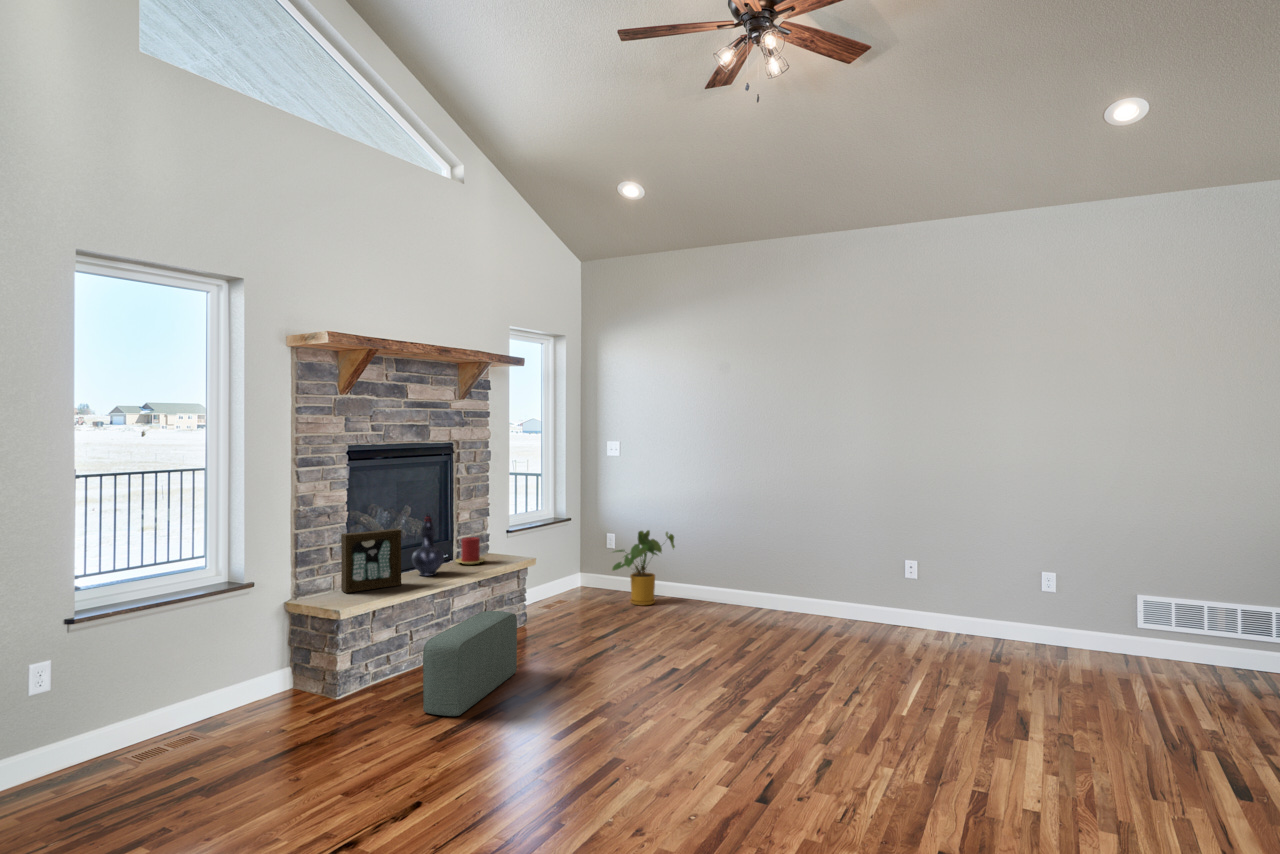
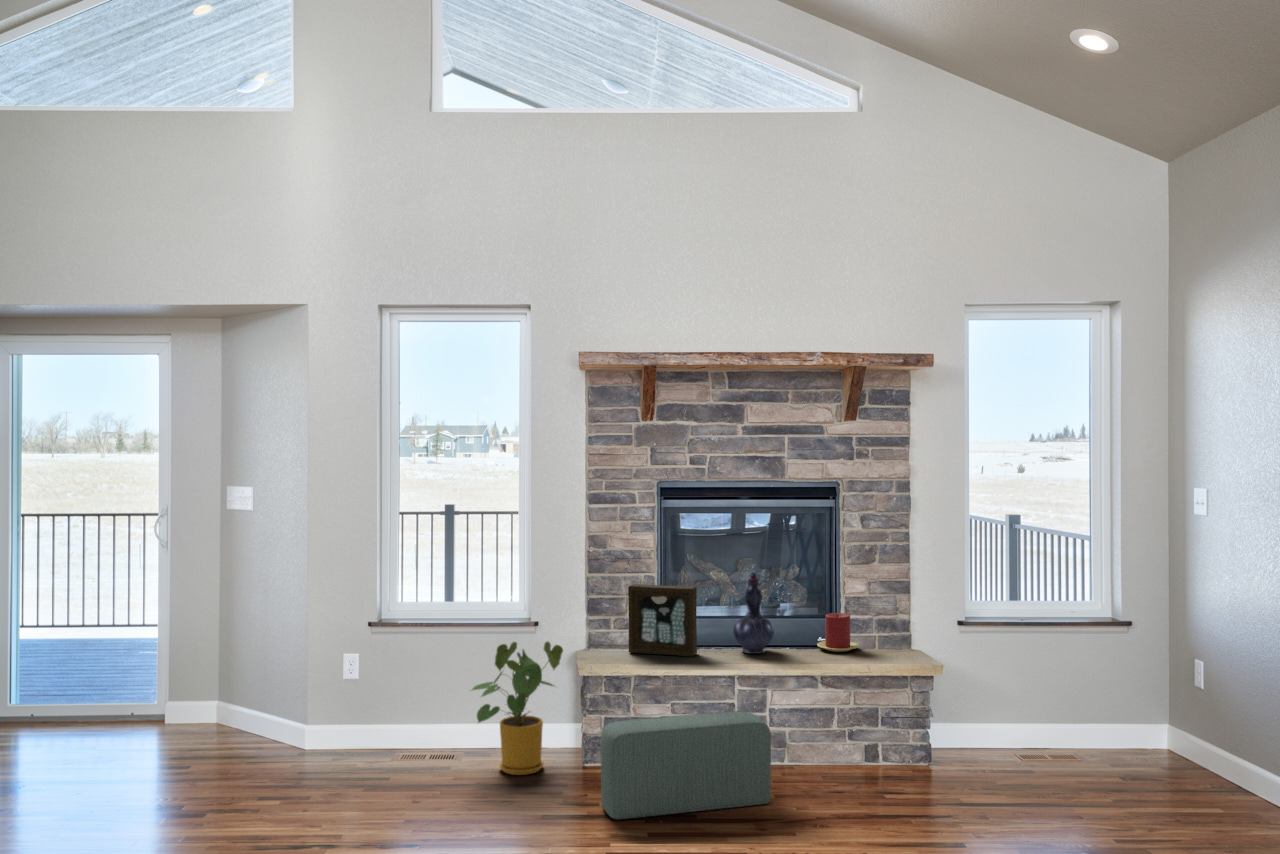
house plant: present [612,530,675,605] -> present [472,642,563,775]

